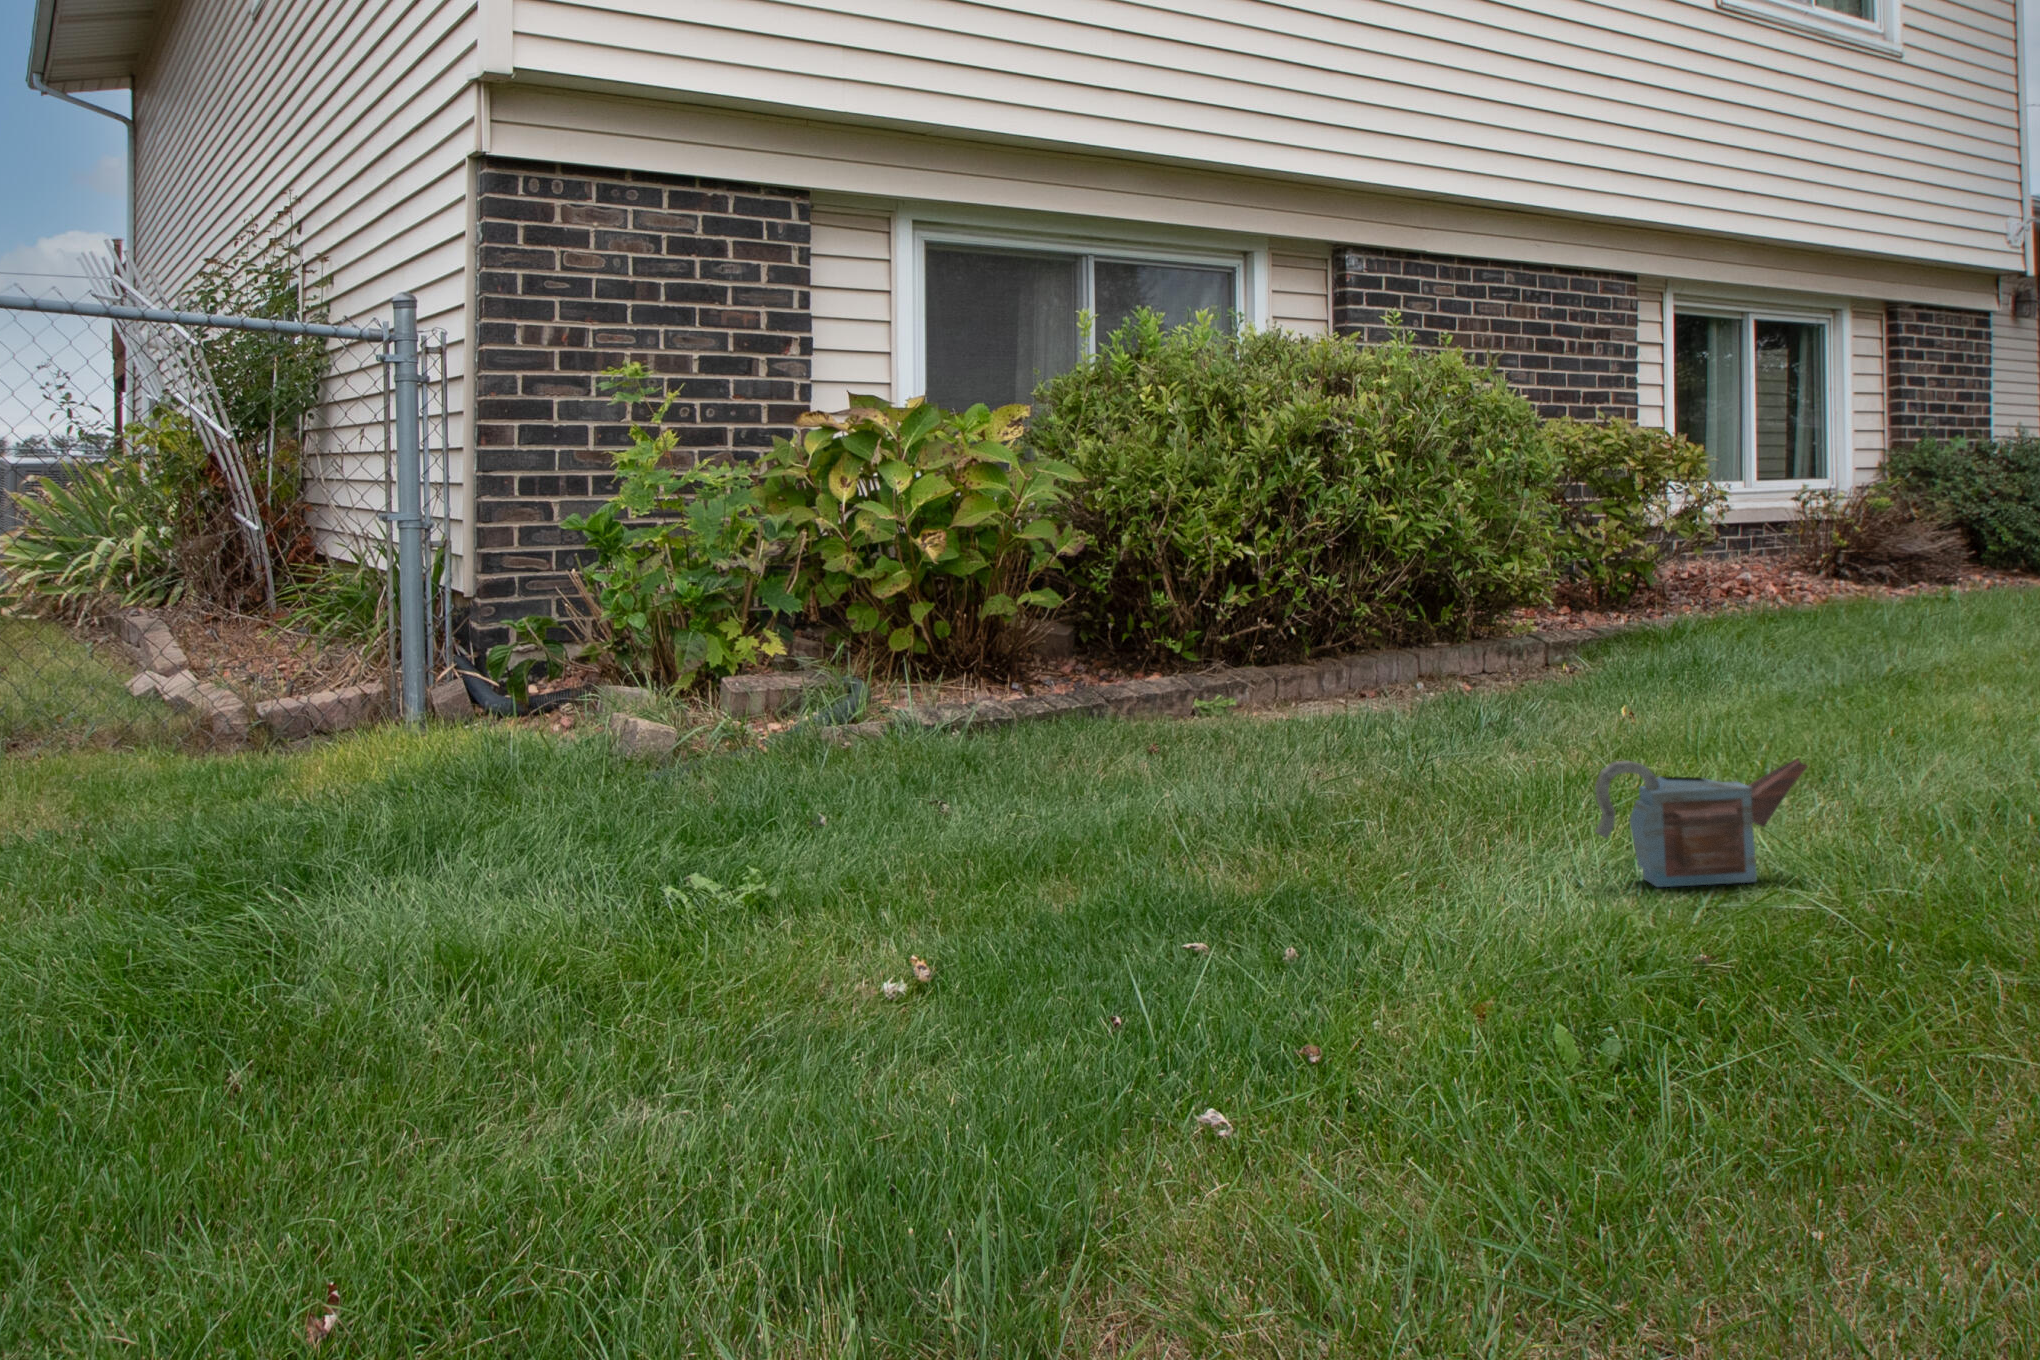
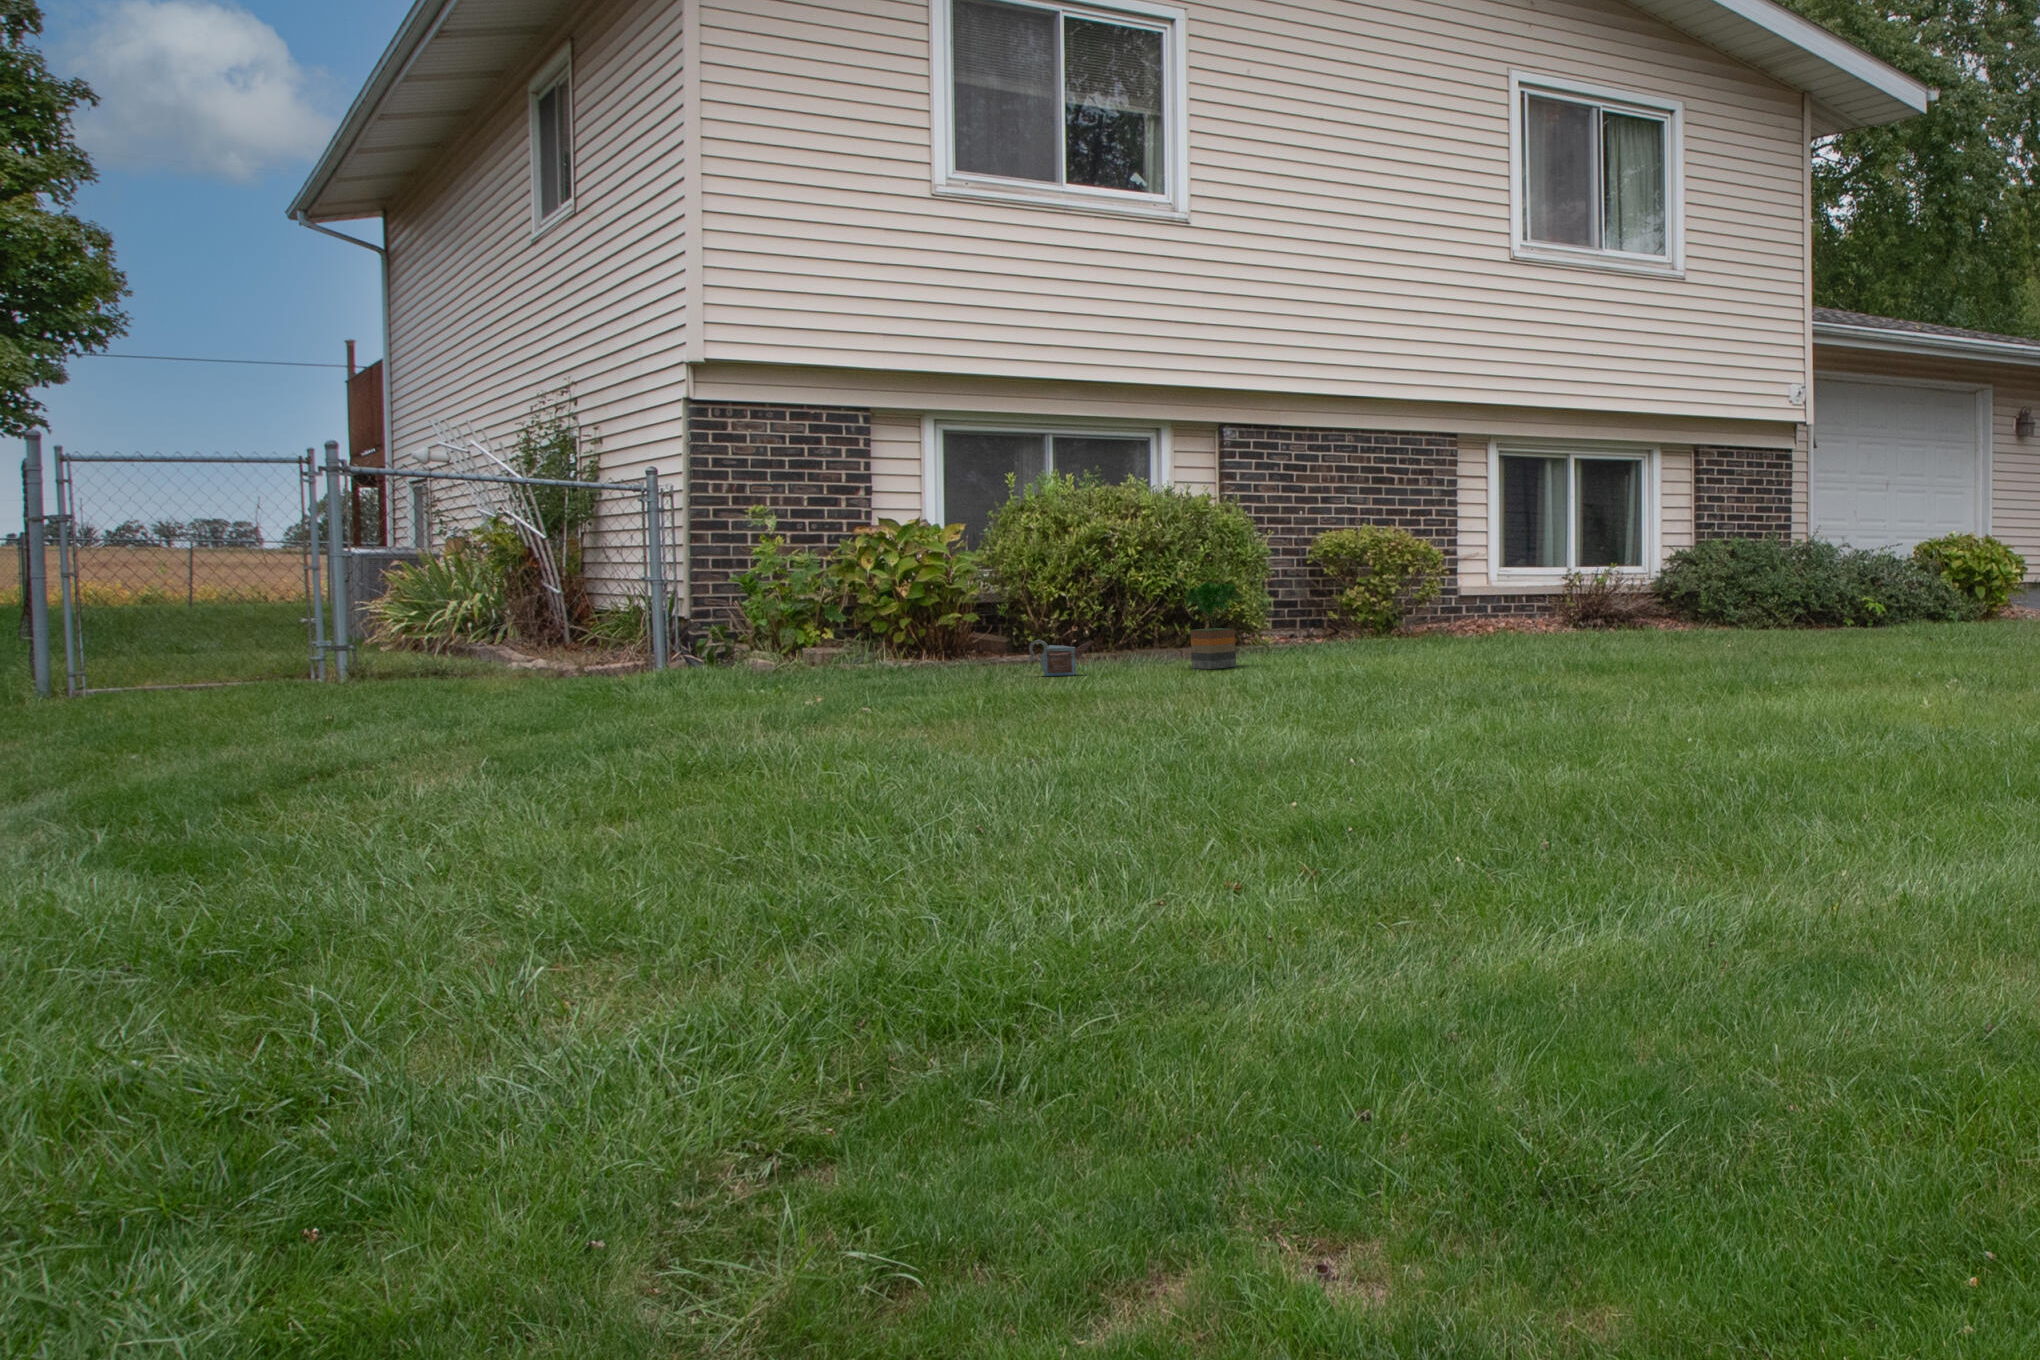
potted tree: none [1793,540,1971,792] -> present [1186,582,1242,669]

